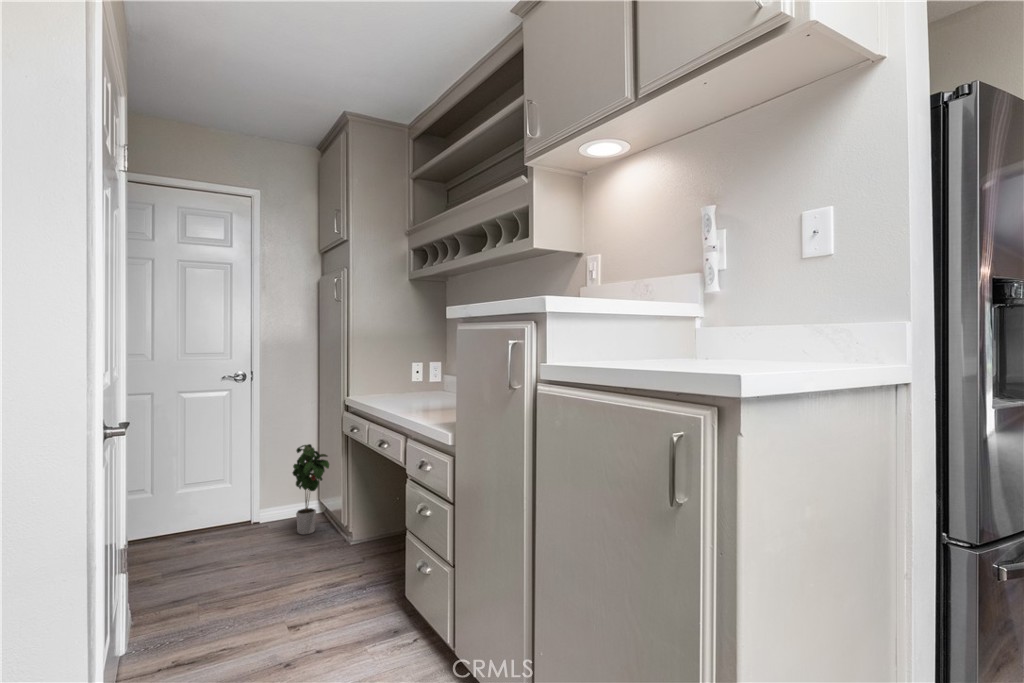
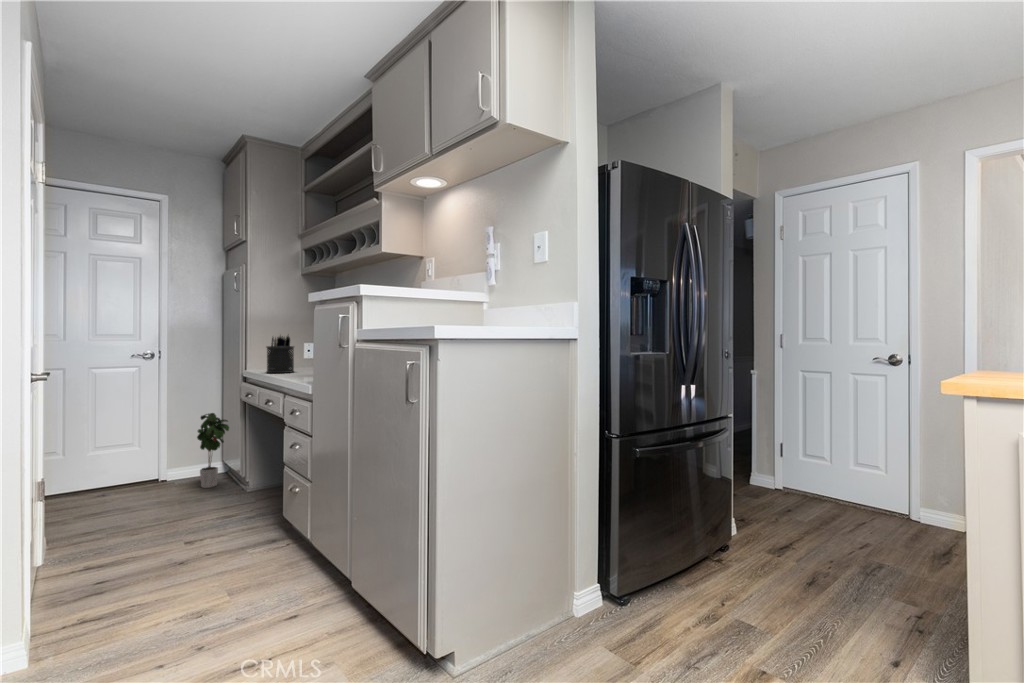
pen holder: none [374,353,407,402] -> present [266,336,294,373]

